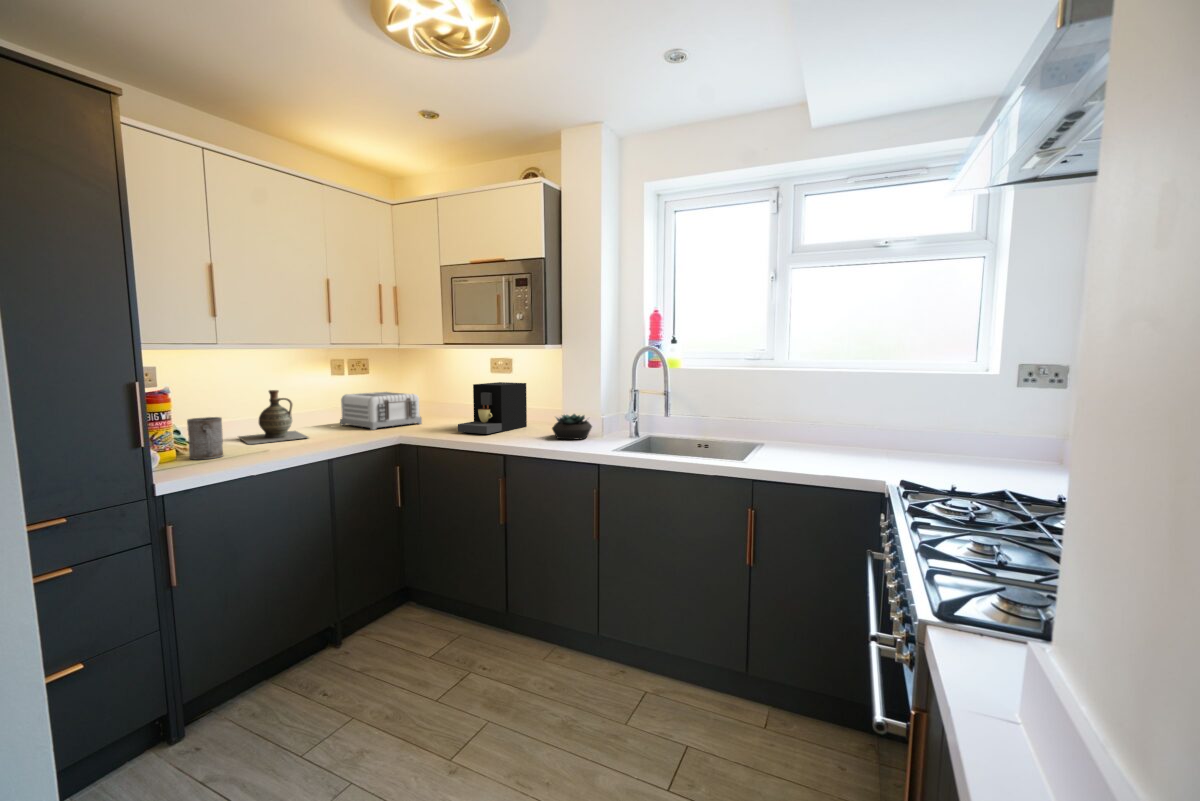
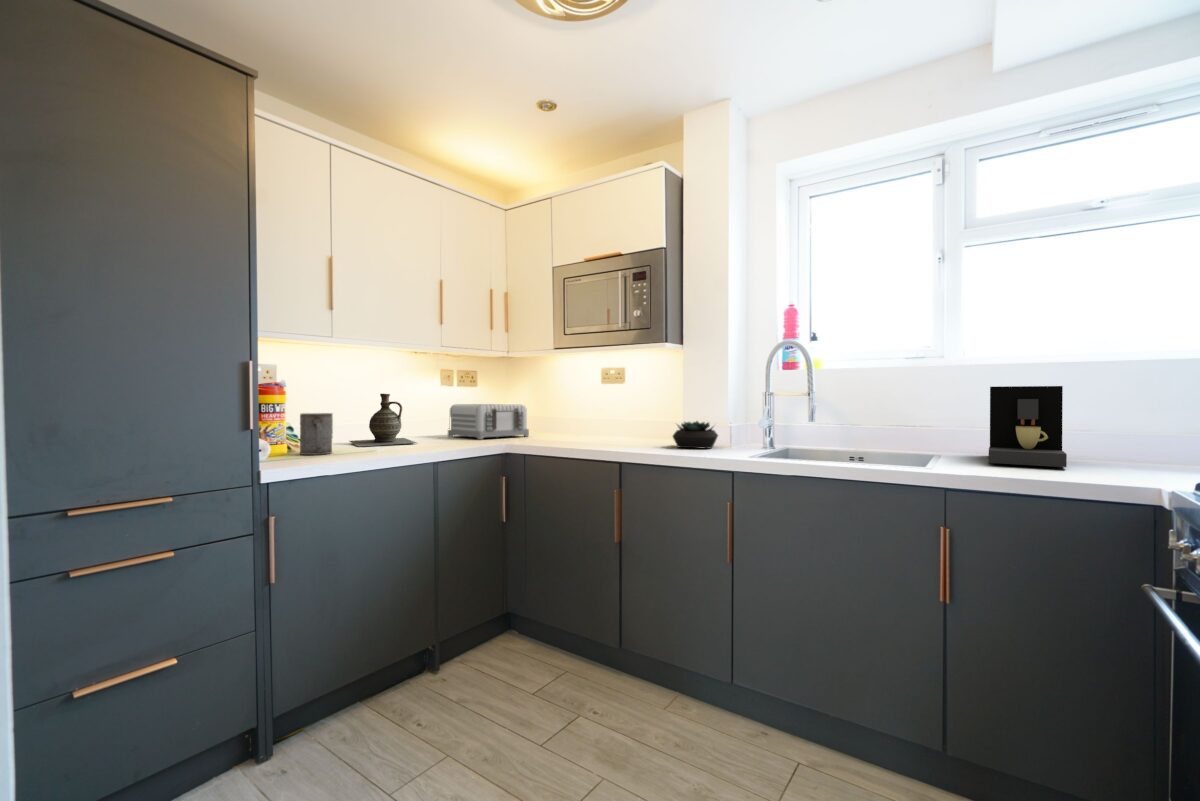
coffee maker: present [458,382,527,434] -> present [989,386,1067,467]

